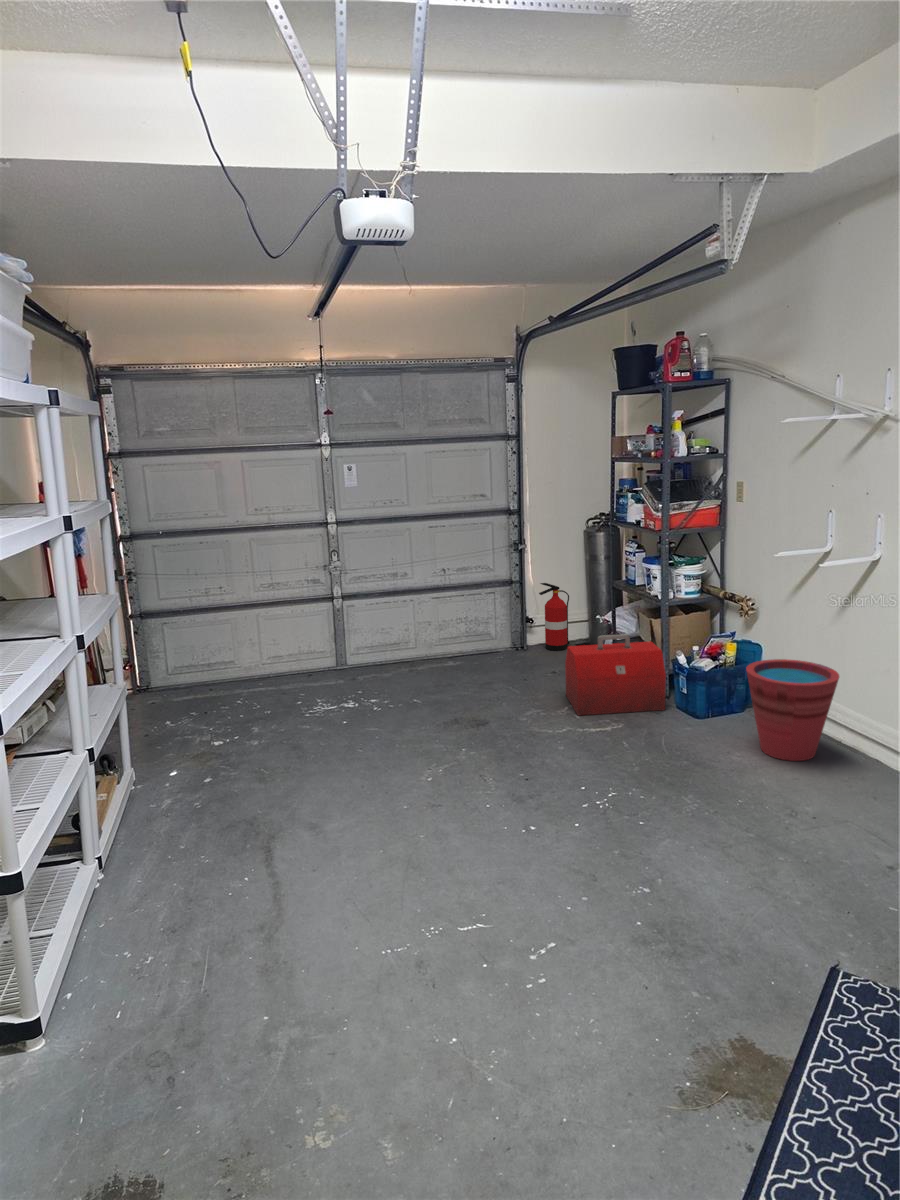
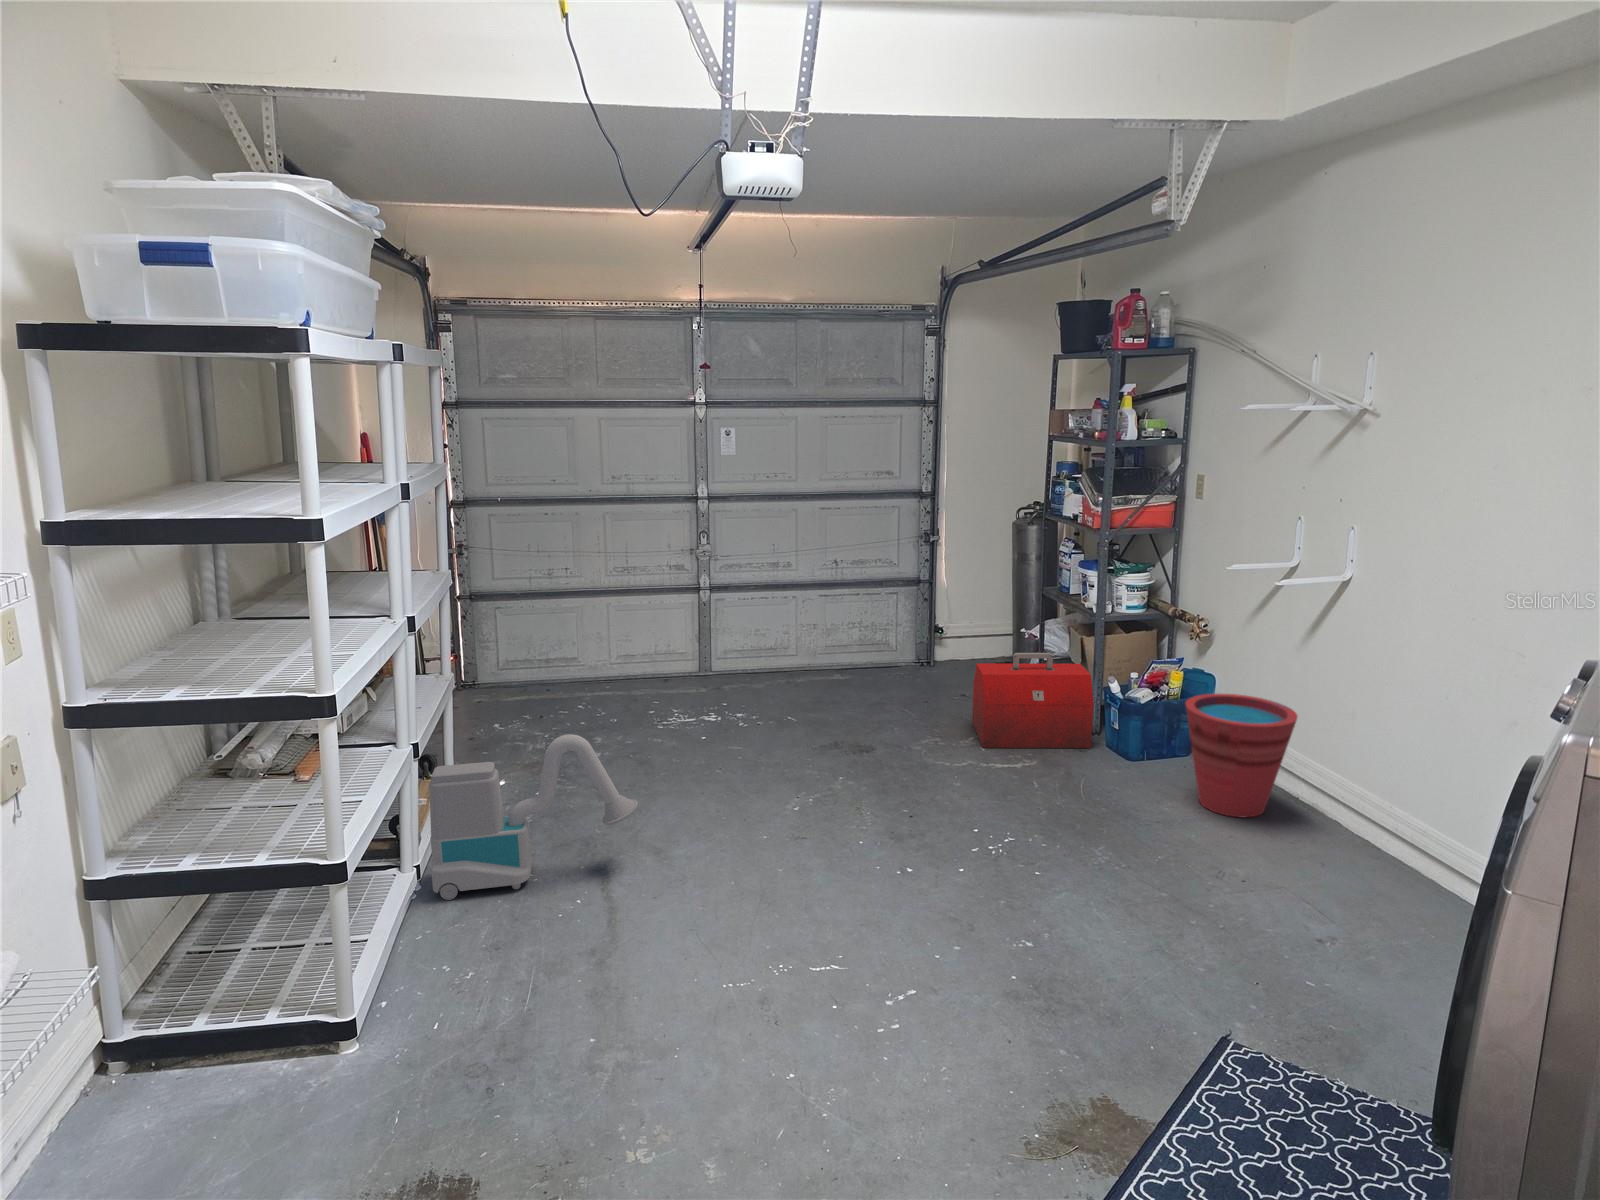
fire extinguisher: present [539,583,569,651] -> none [952,585,989,669]
vacuum cleaner: none [105,732,295,888] -> present [429,734,638,900]

